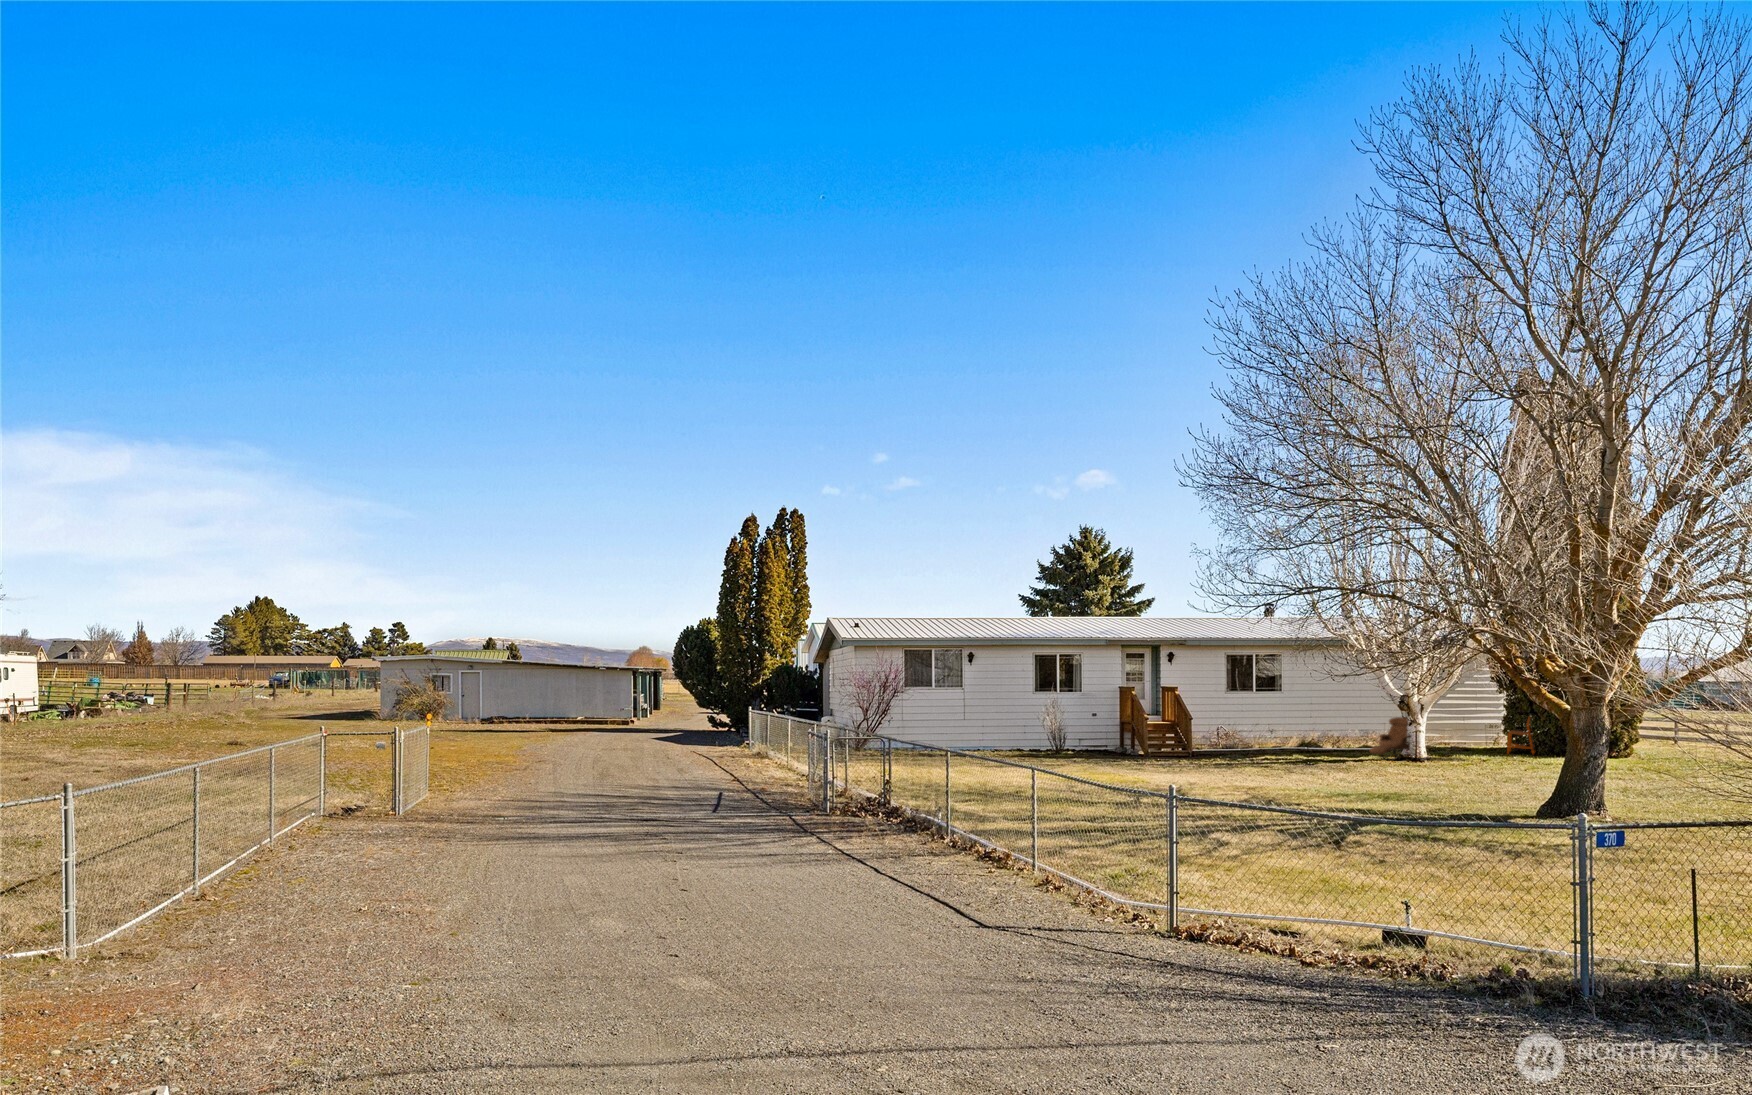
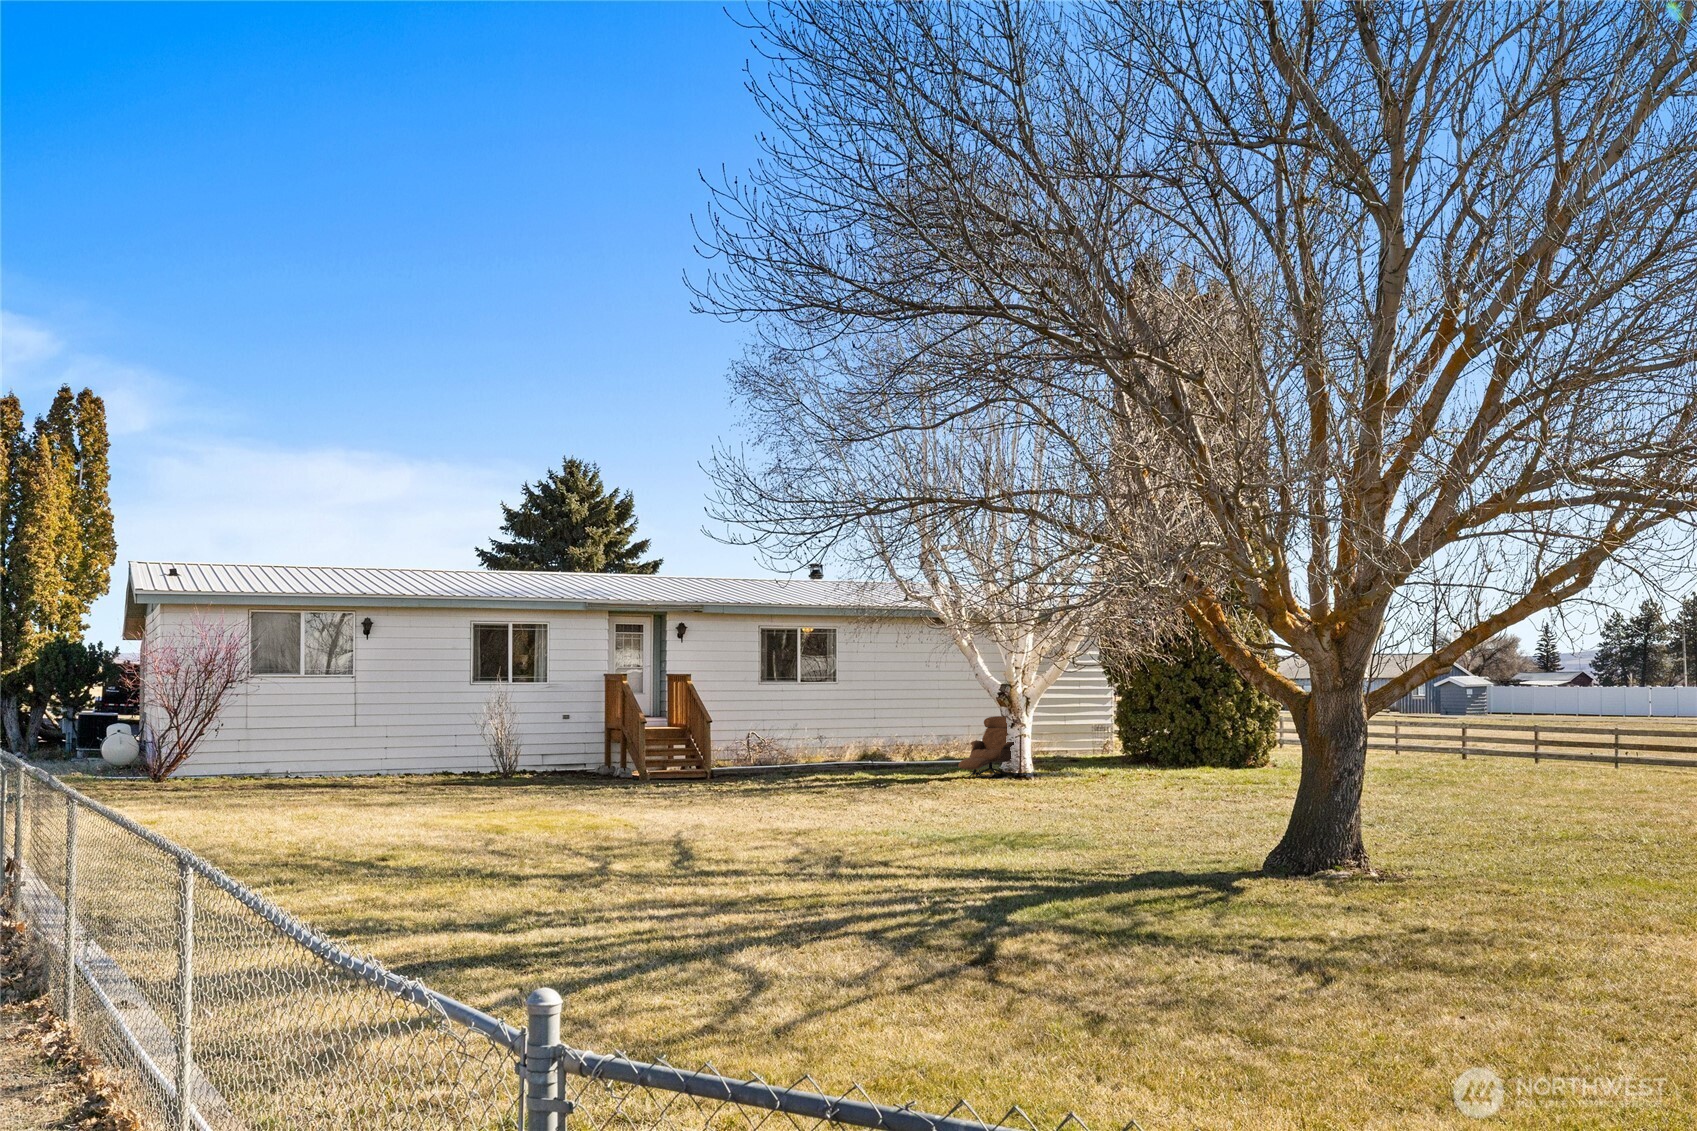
bench: present [1507,717,1534,753] -> none [1126,712,1159,764]

